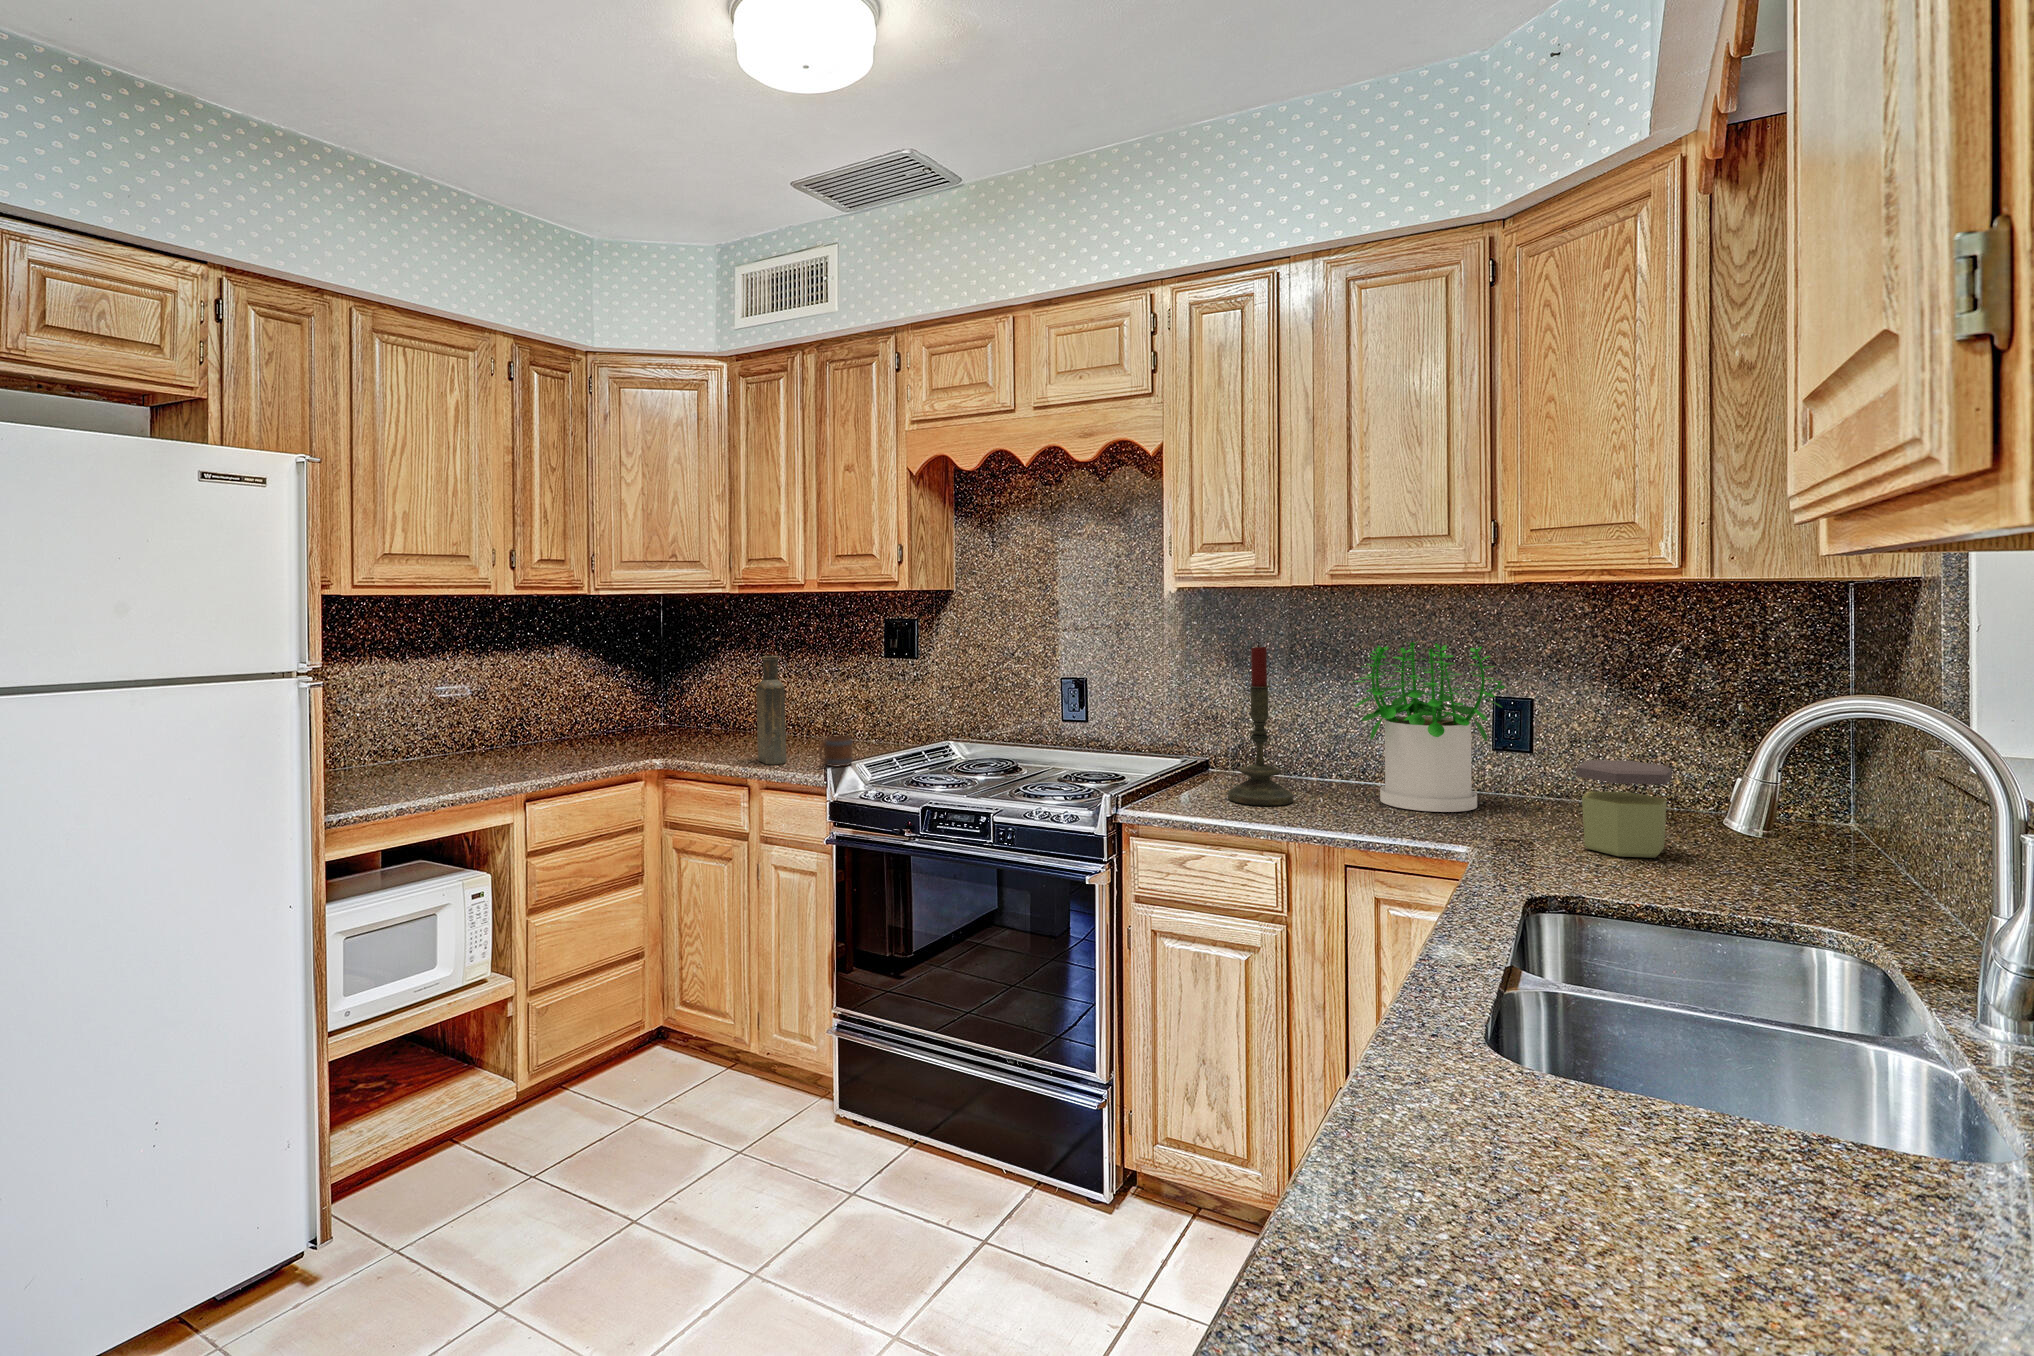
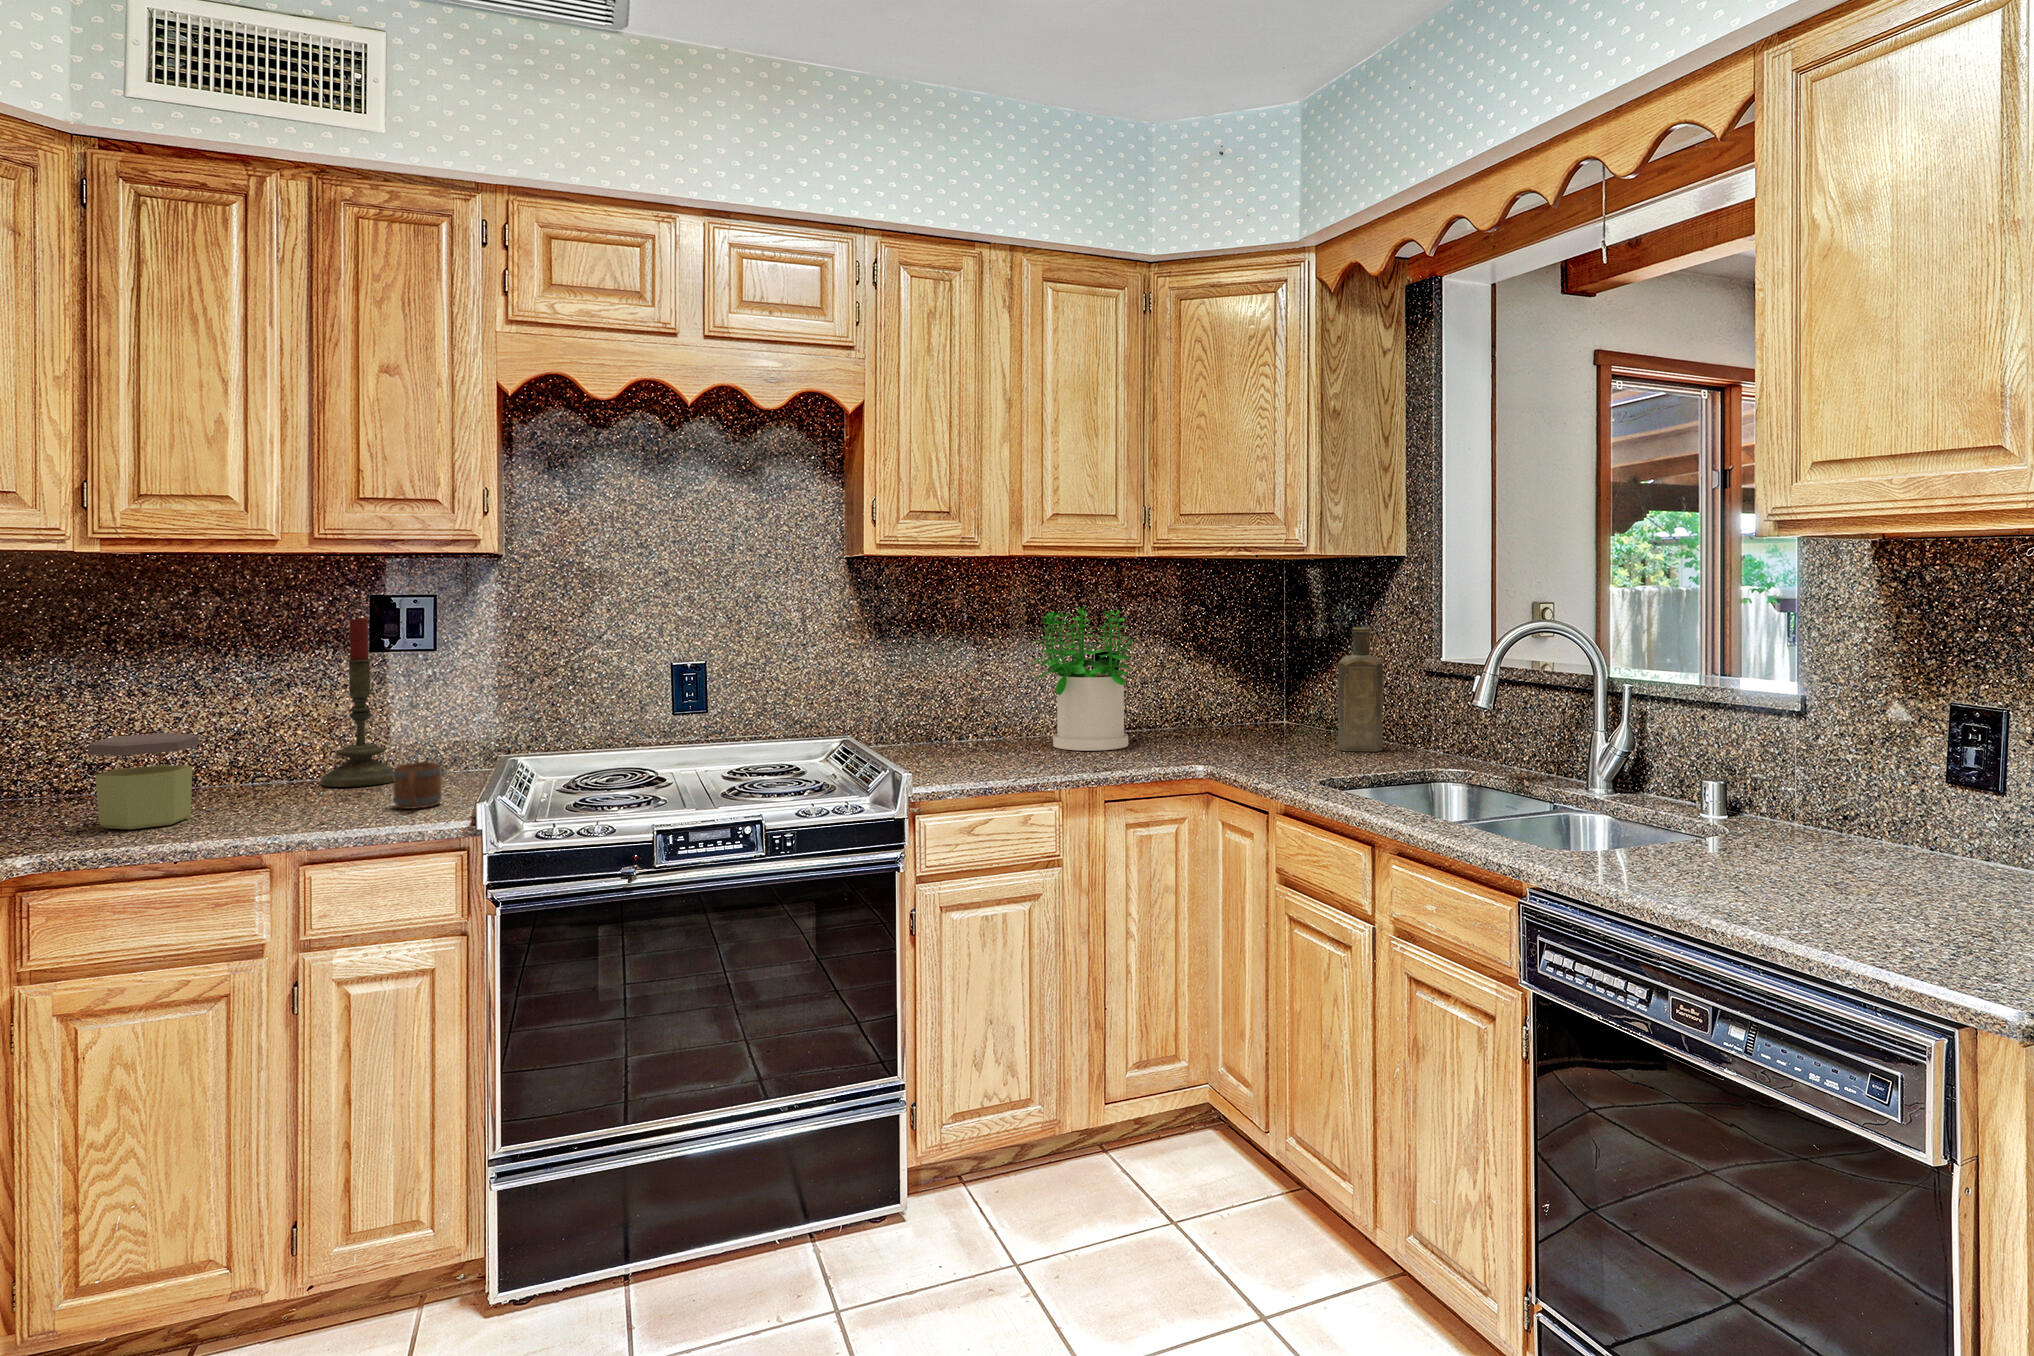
candle: present [1228,642,1293,806] -> present [322,613,395,787]
bottle: present [756,656,786,764] -> present [1338,627,1383,751]
jar: present [1576,760,1672,858] -> present [88,733,198,829]

